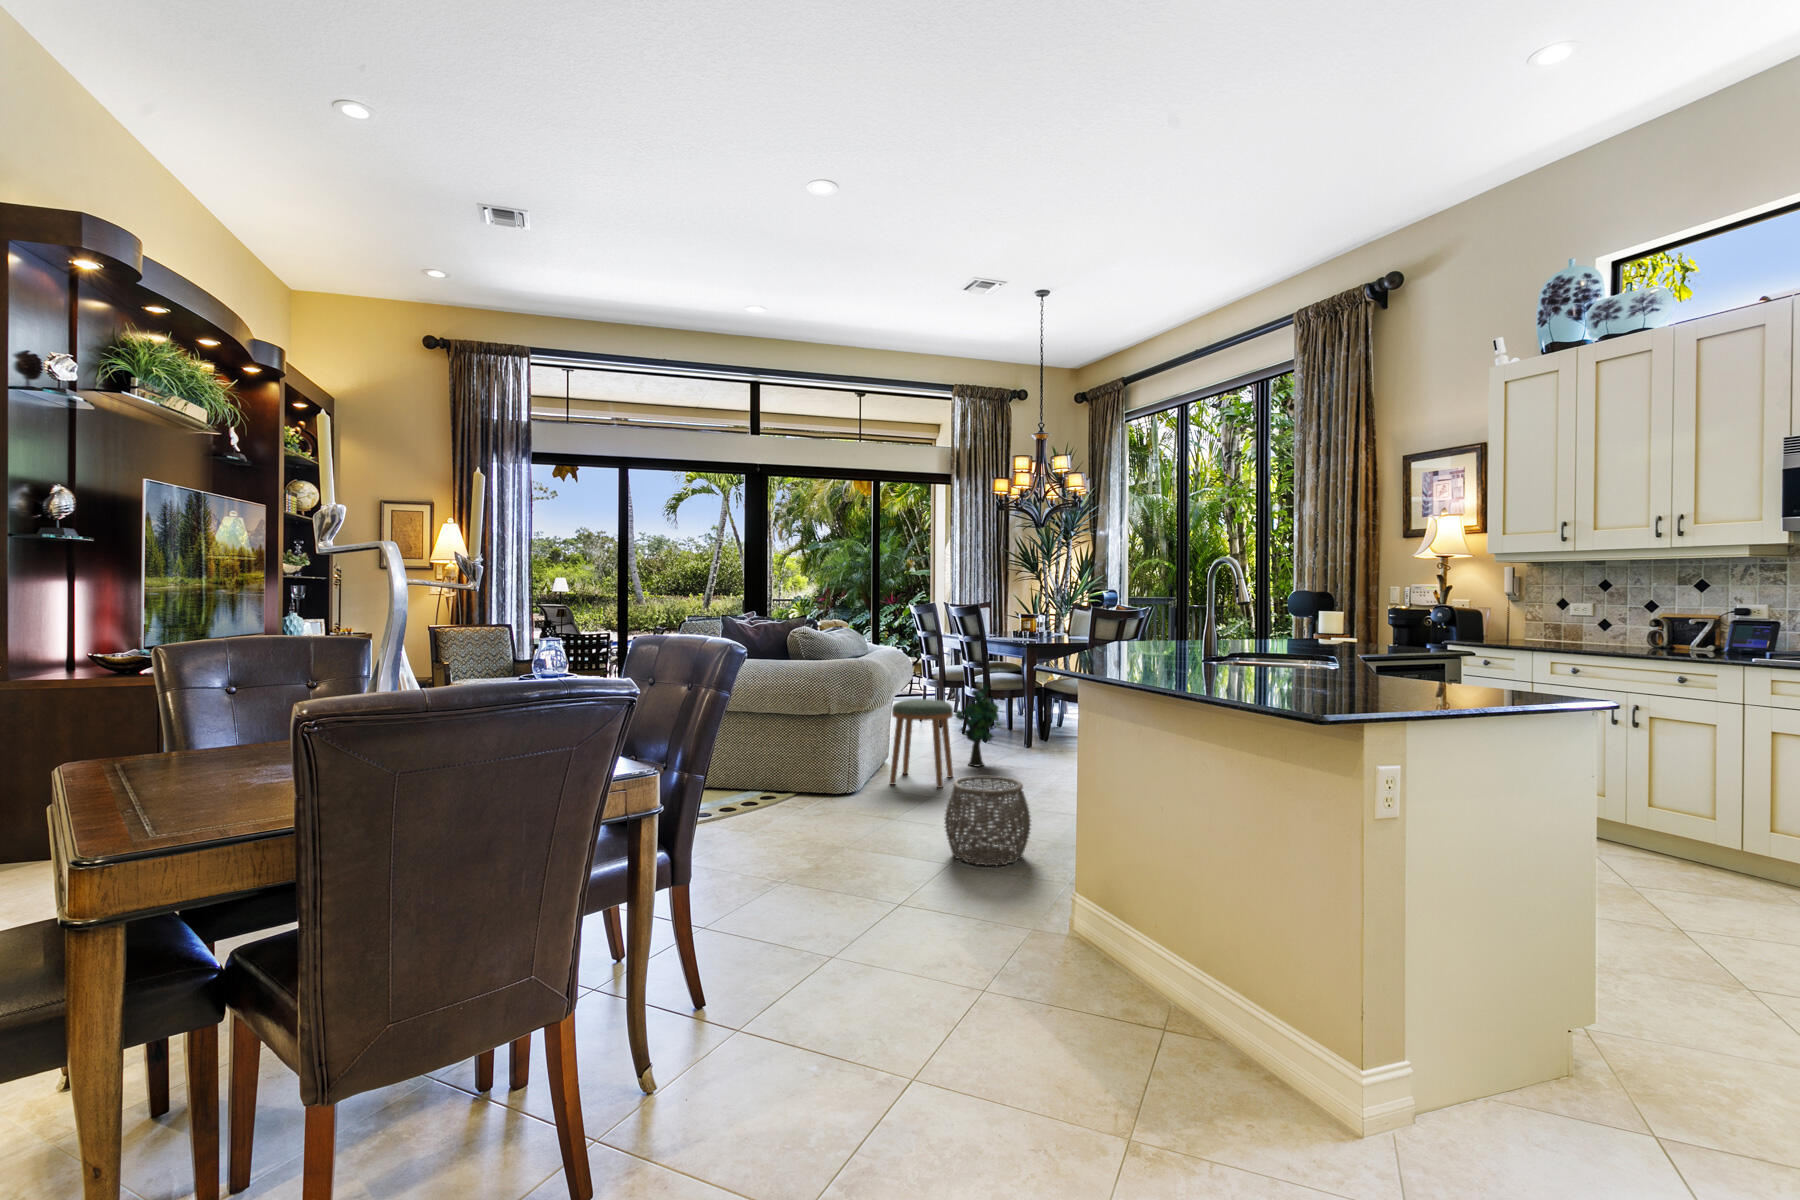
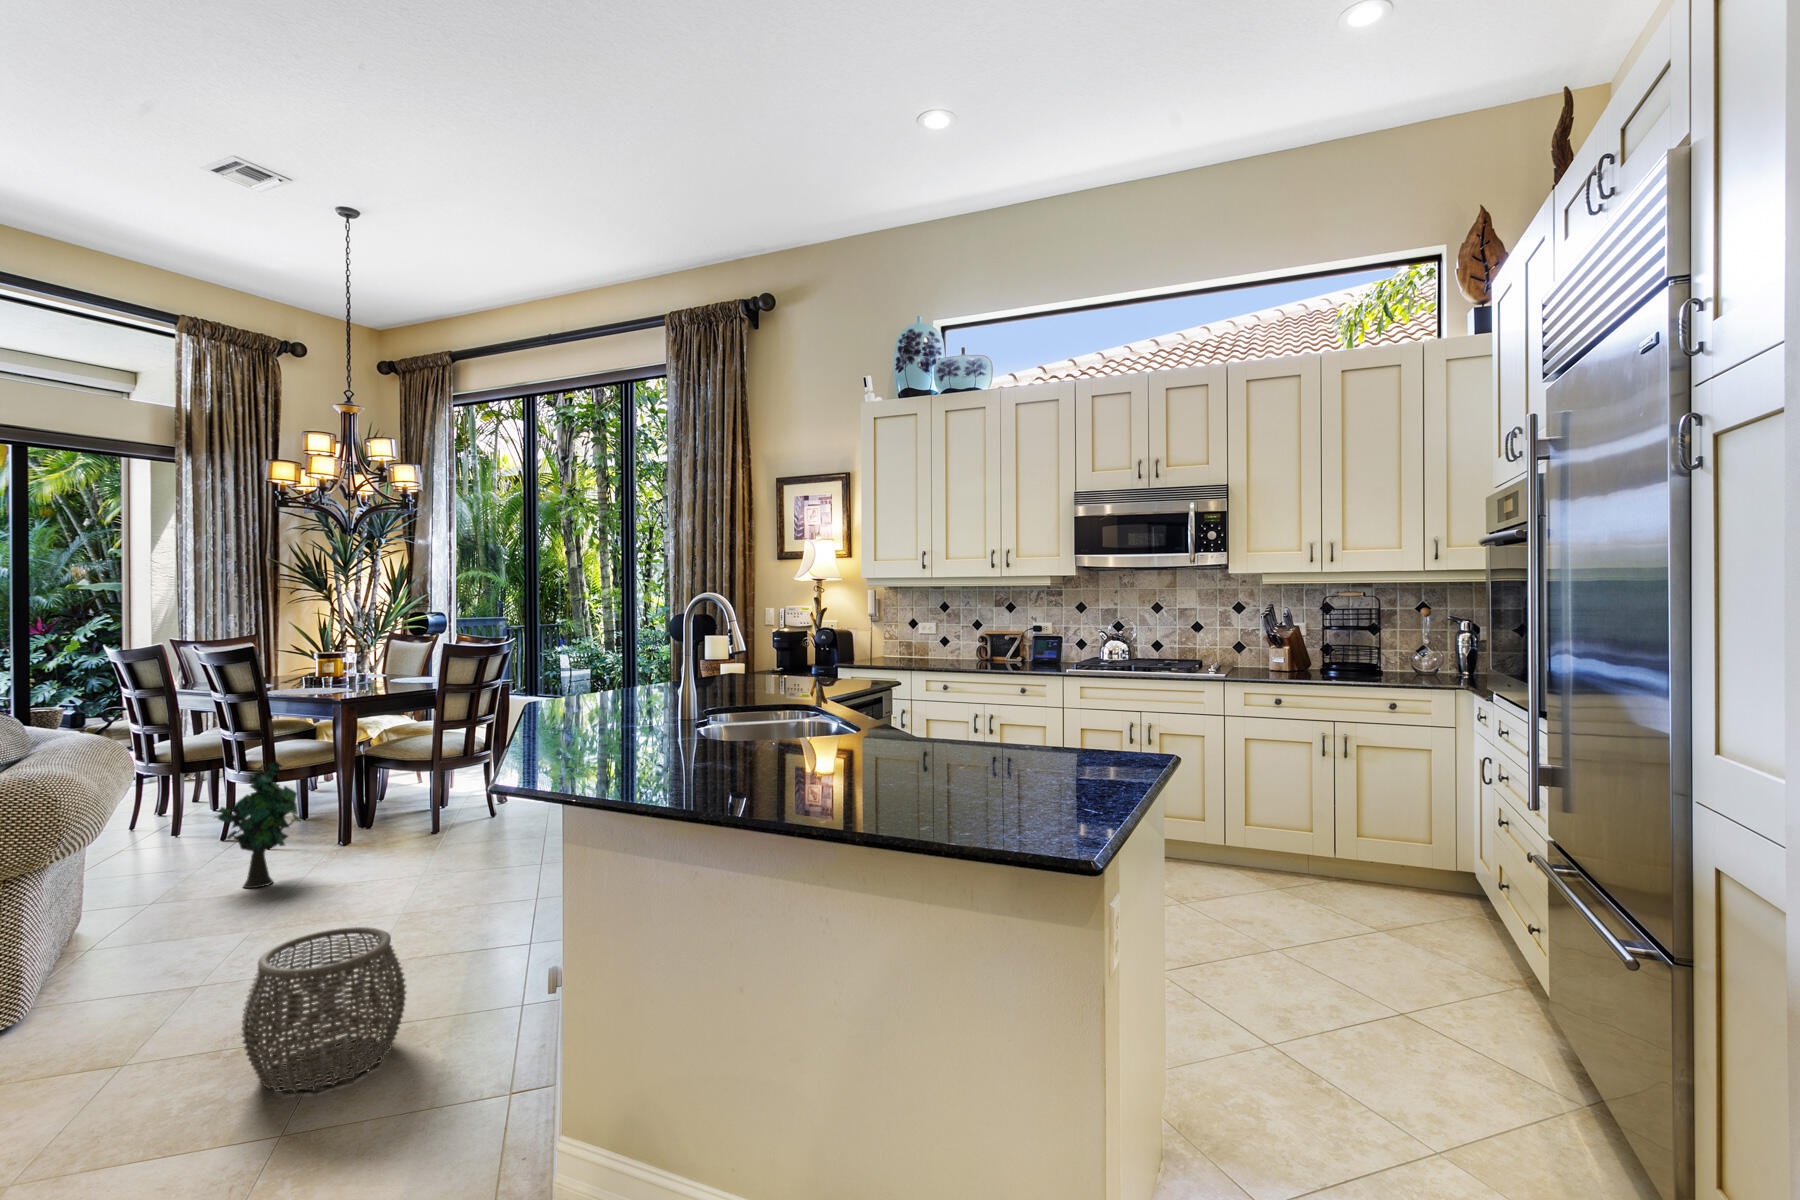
stool: present [890,699,953,788] -> none [90,802,221,961]

